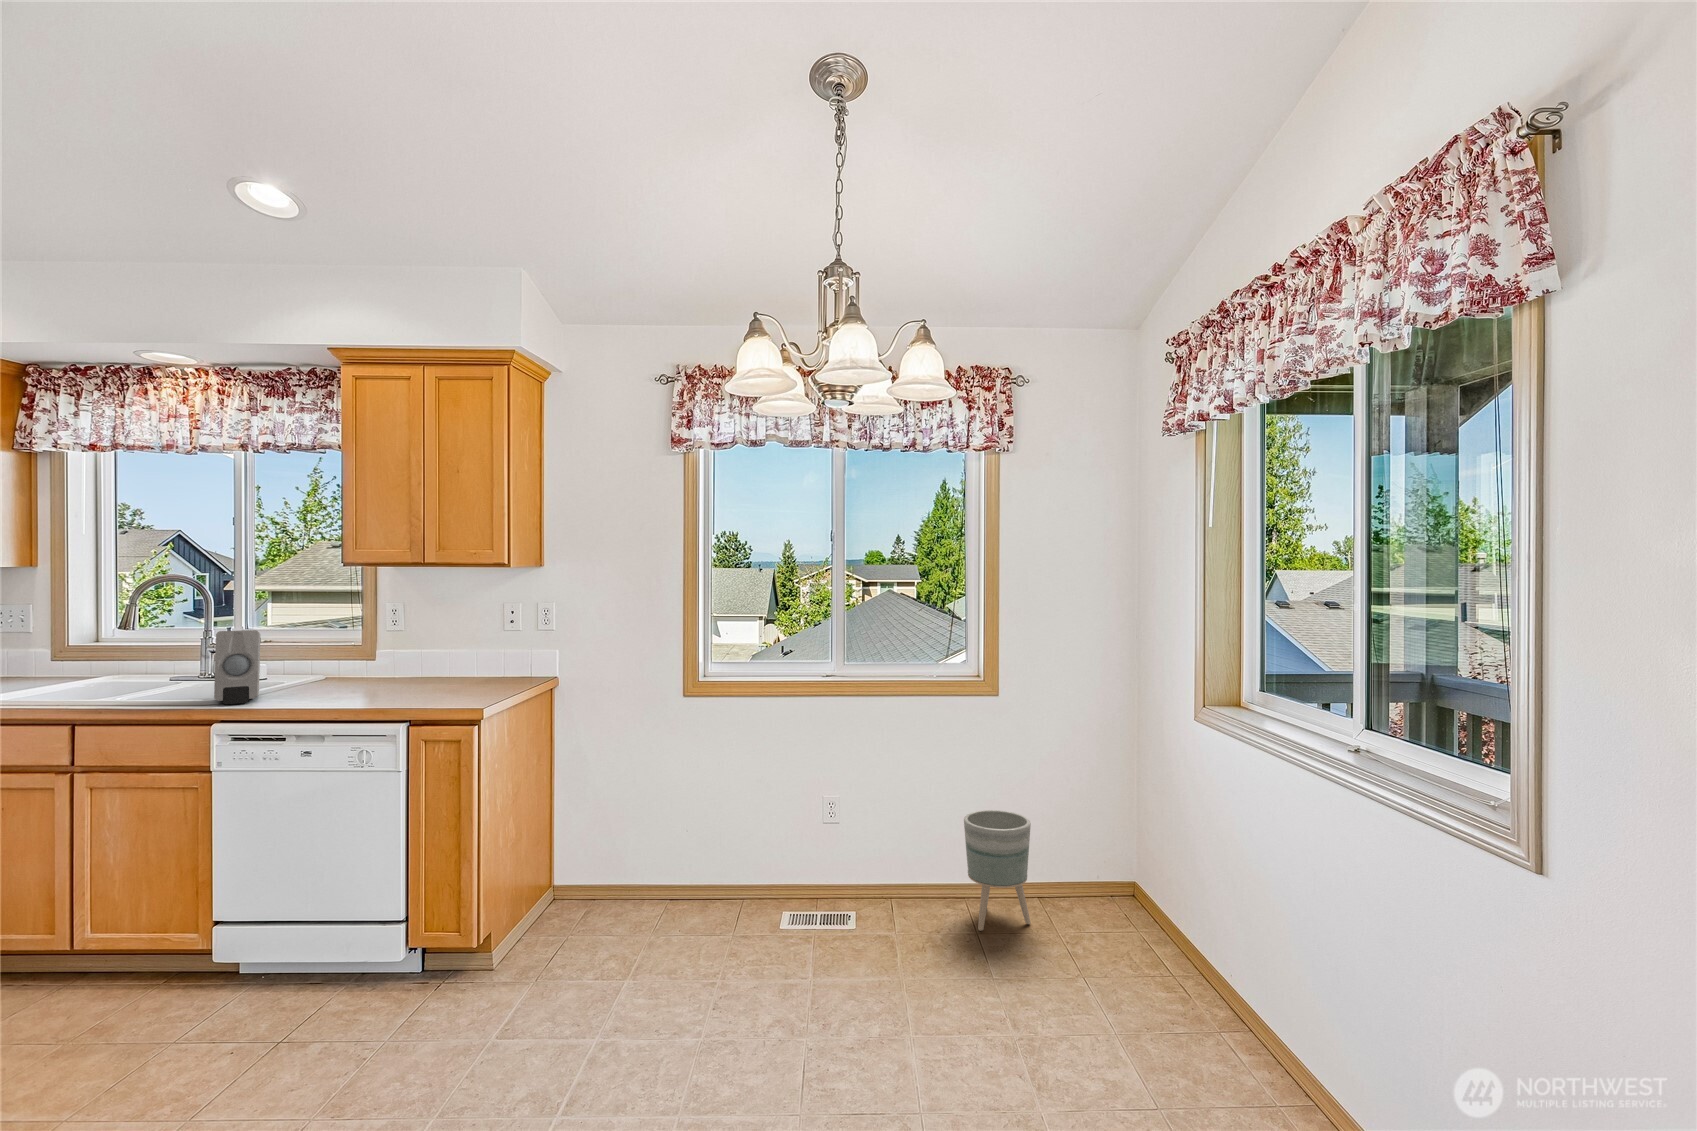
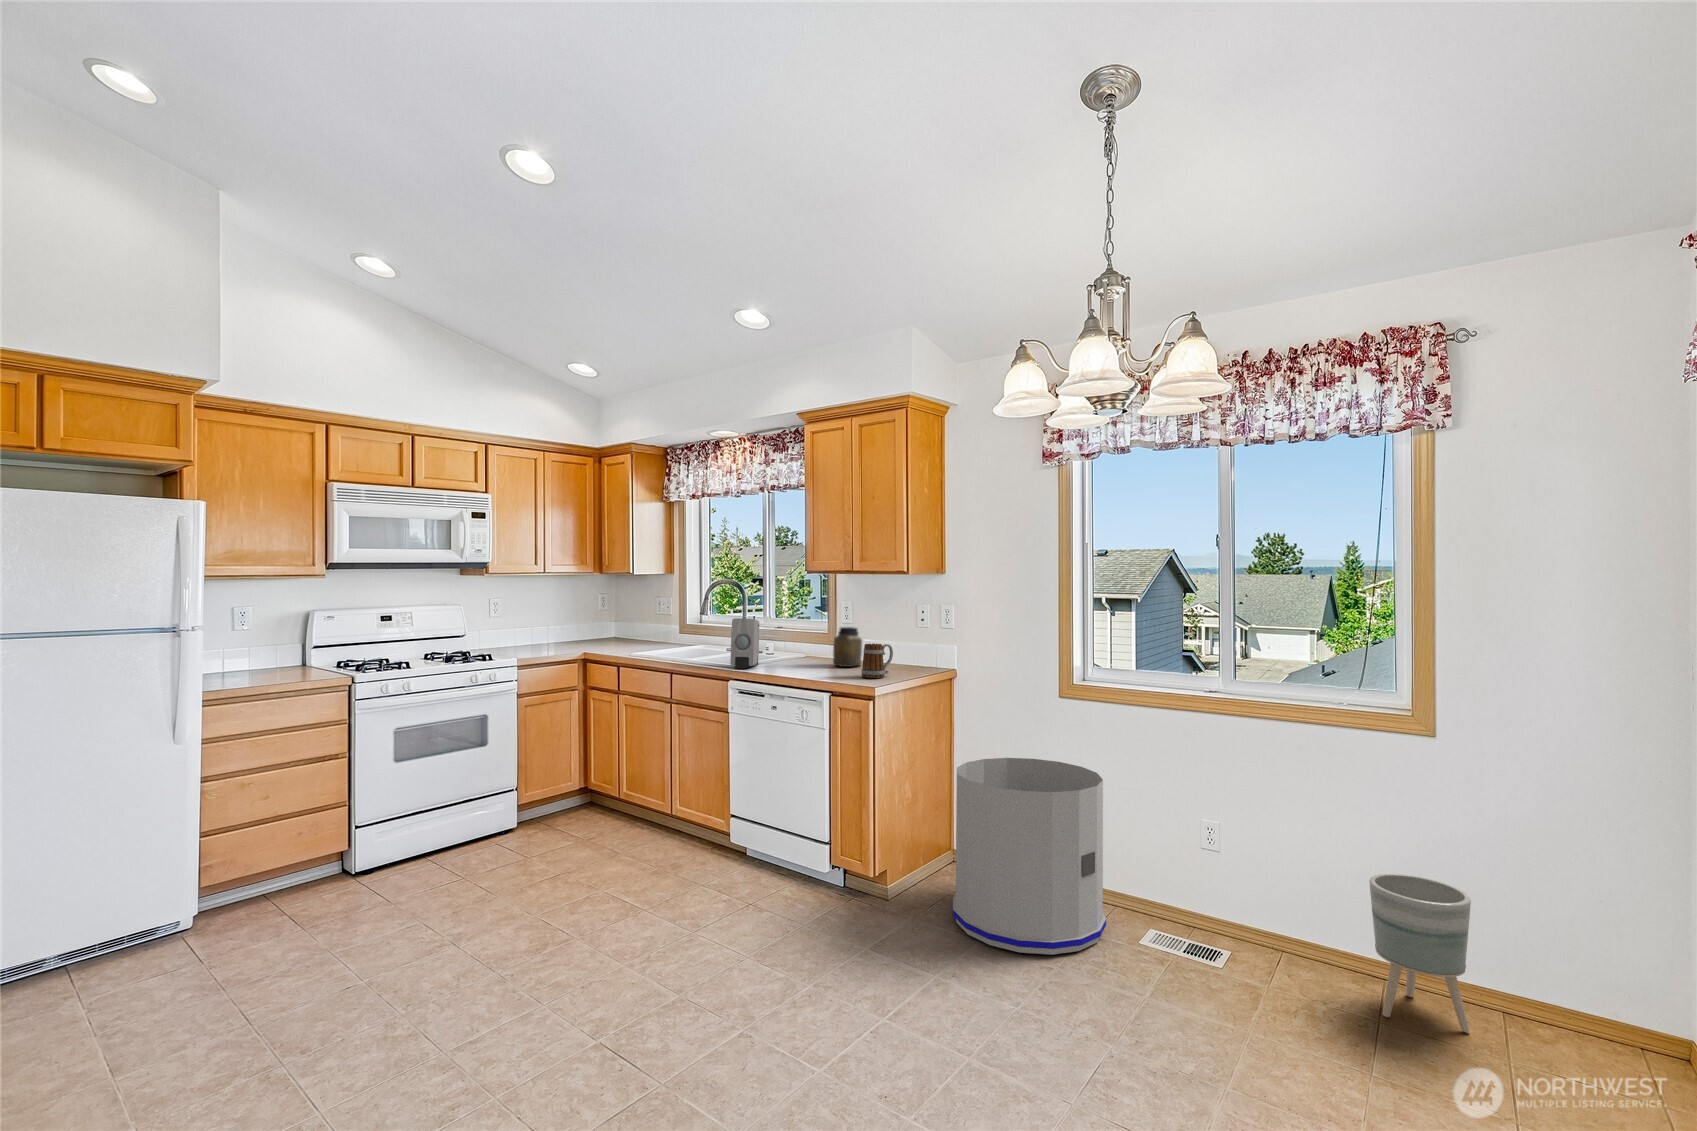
jar: none [389,635,431,687] -> present [833,627,862,667]
mug: none [448,654,489,698] -> present [862,644,893,678]
trash can: none [581,765,748,984] -> present [953,758,1106,955]

